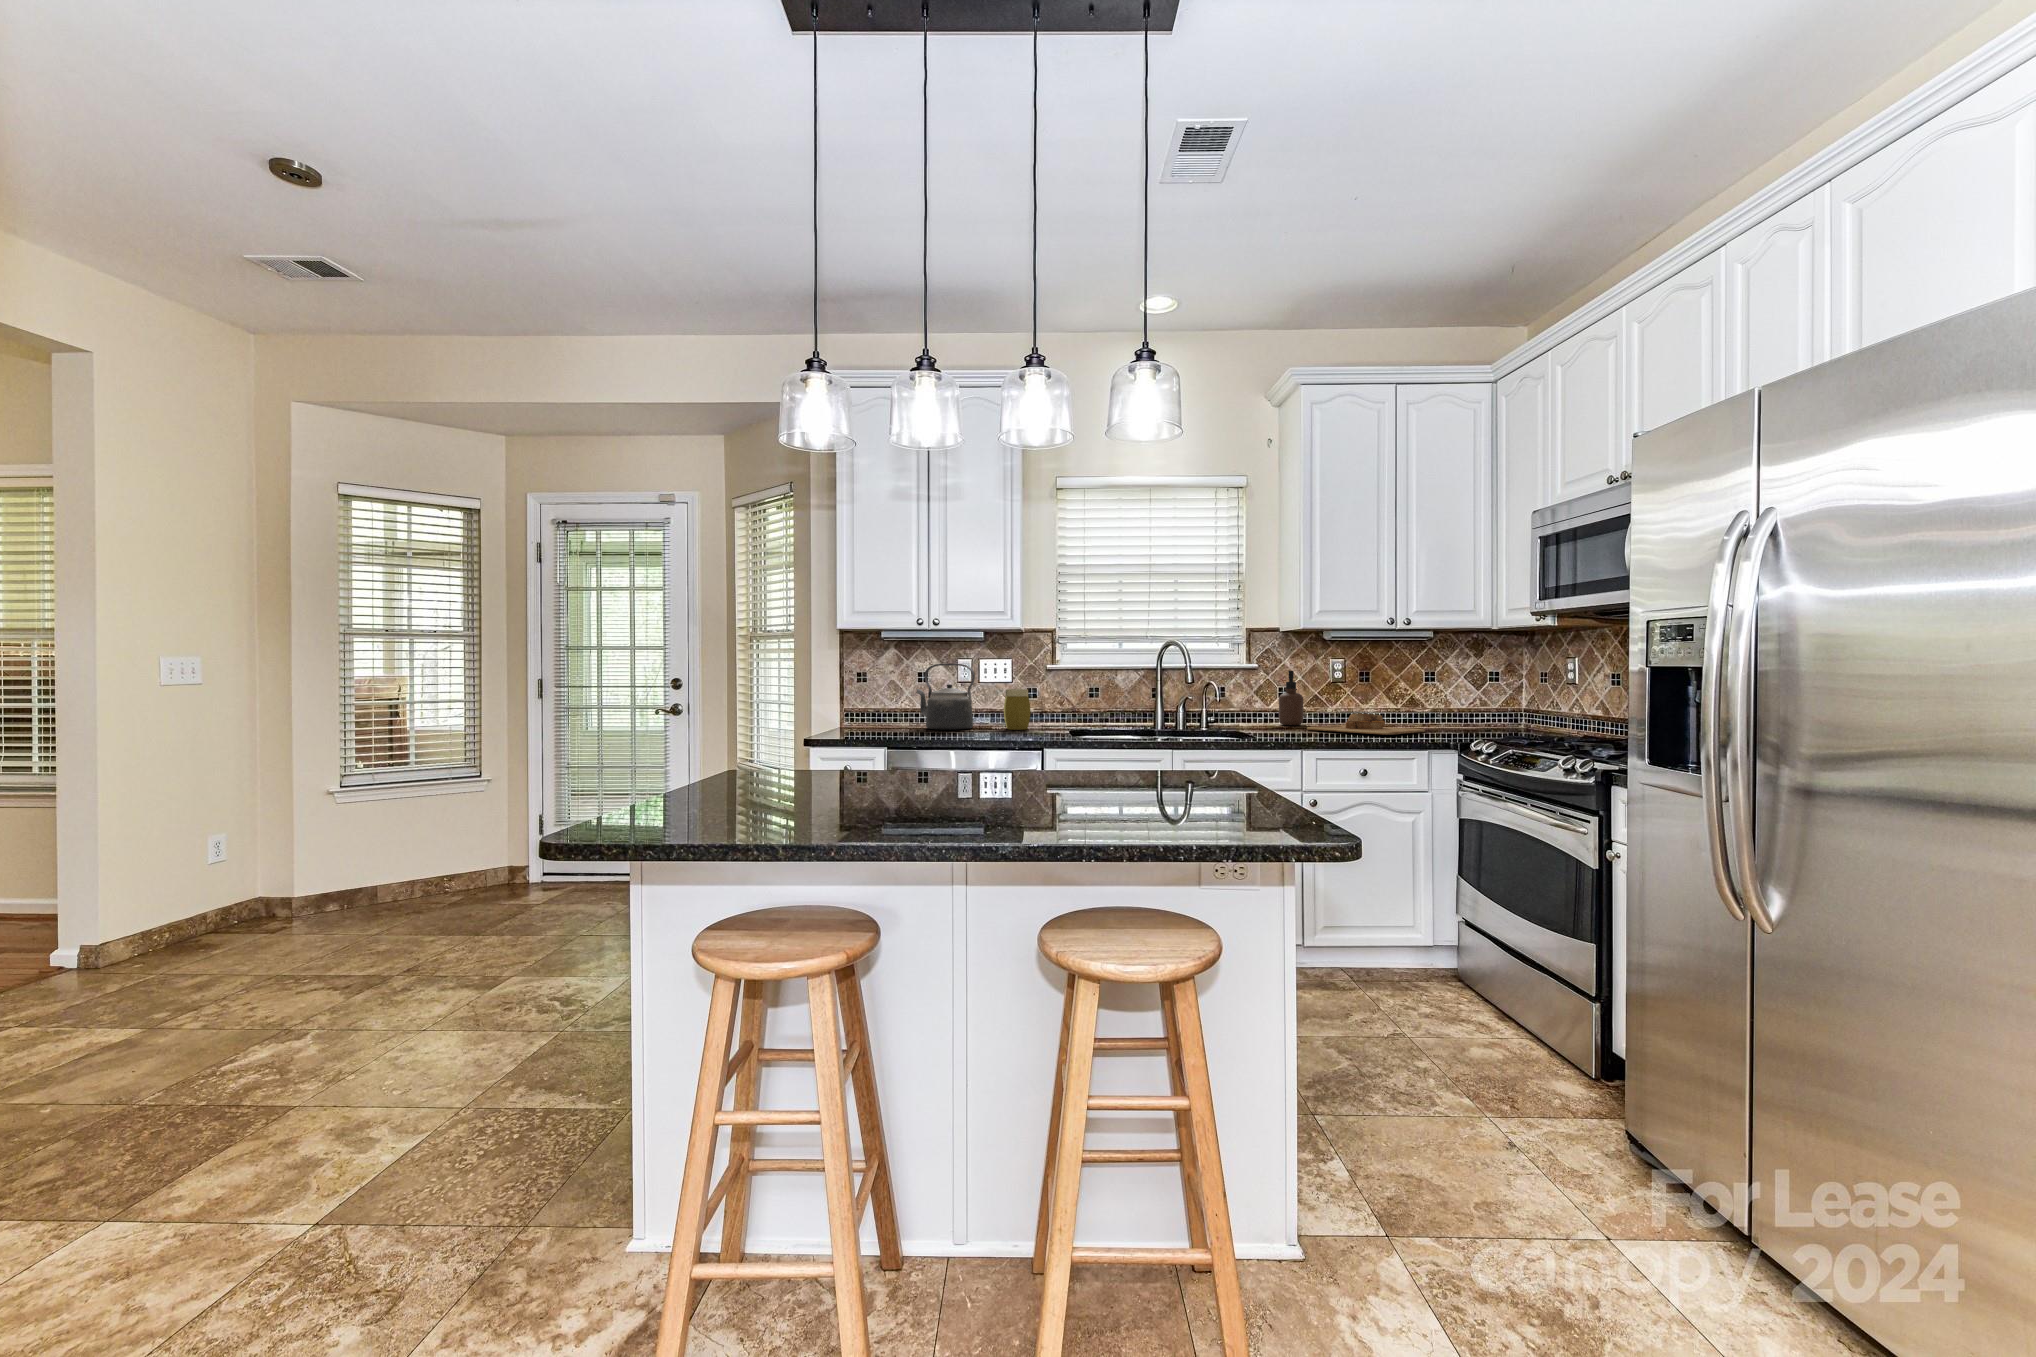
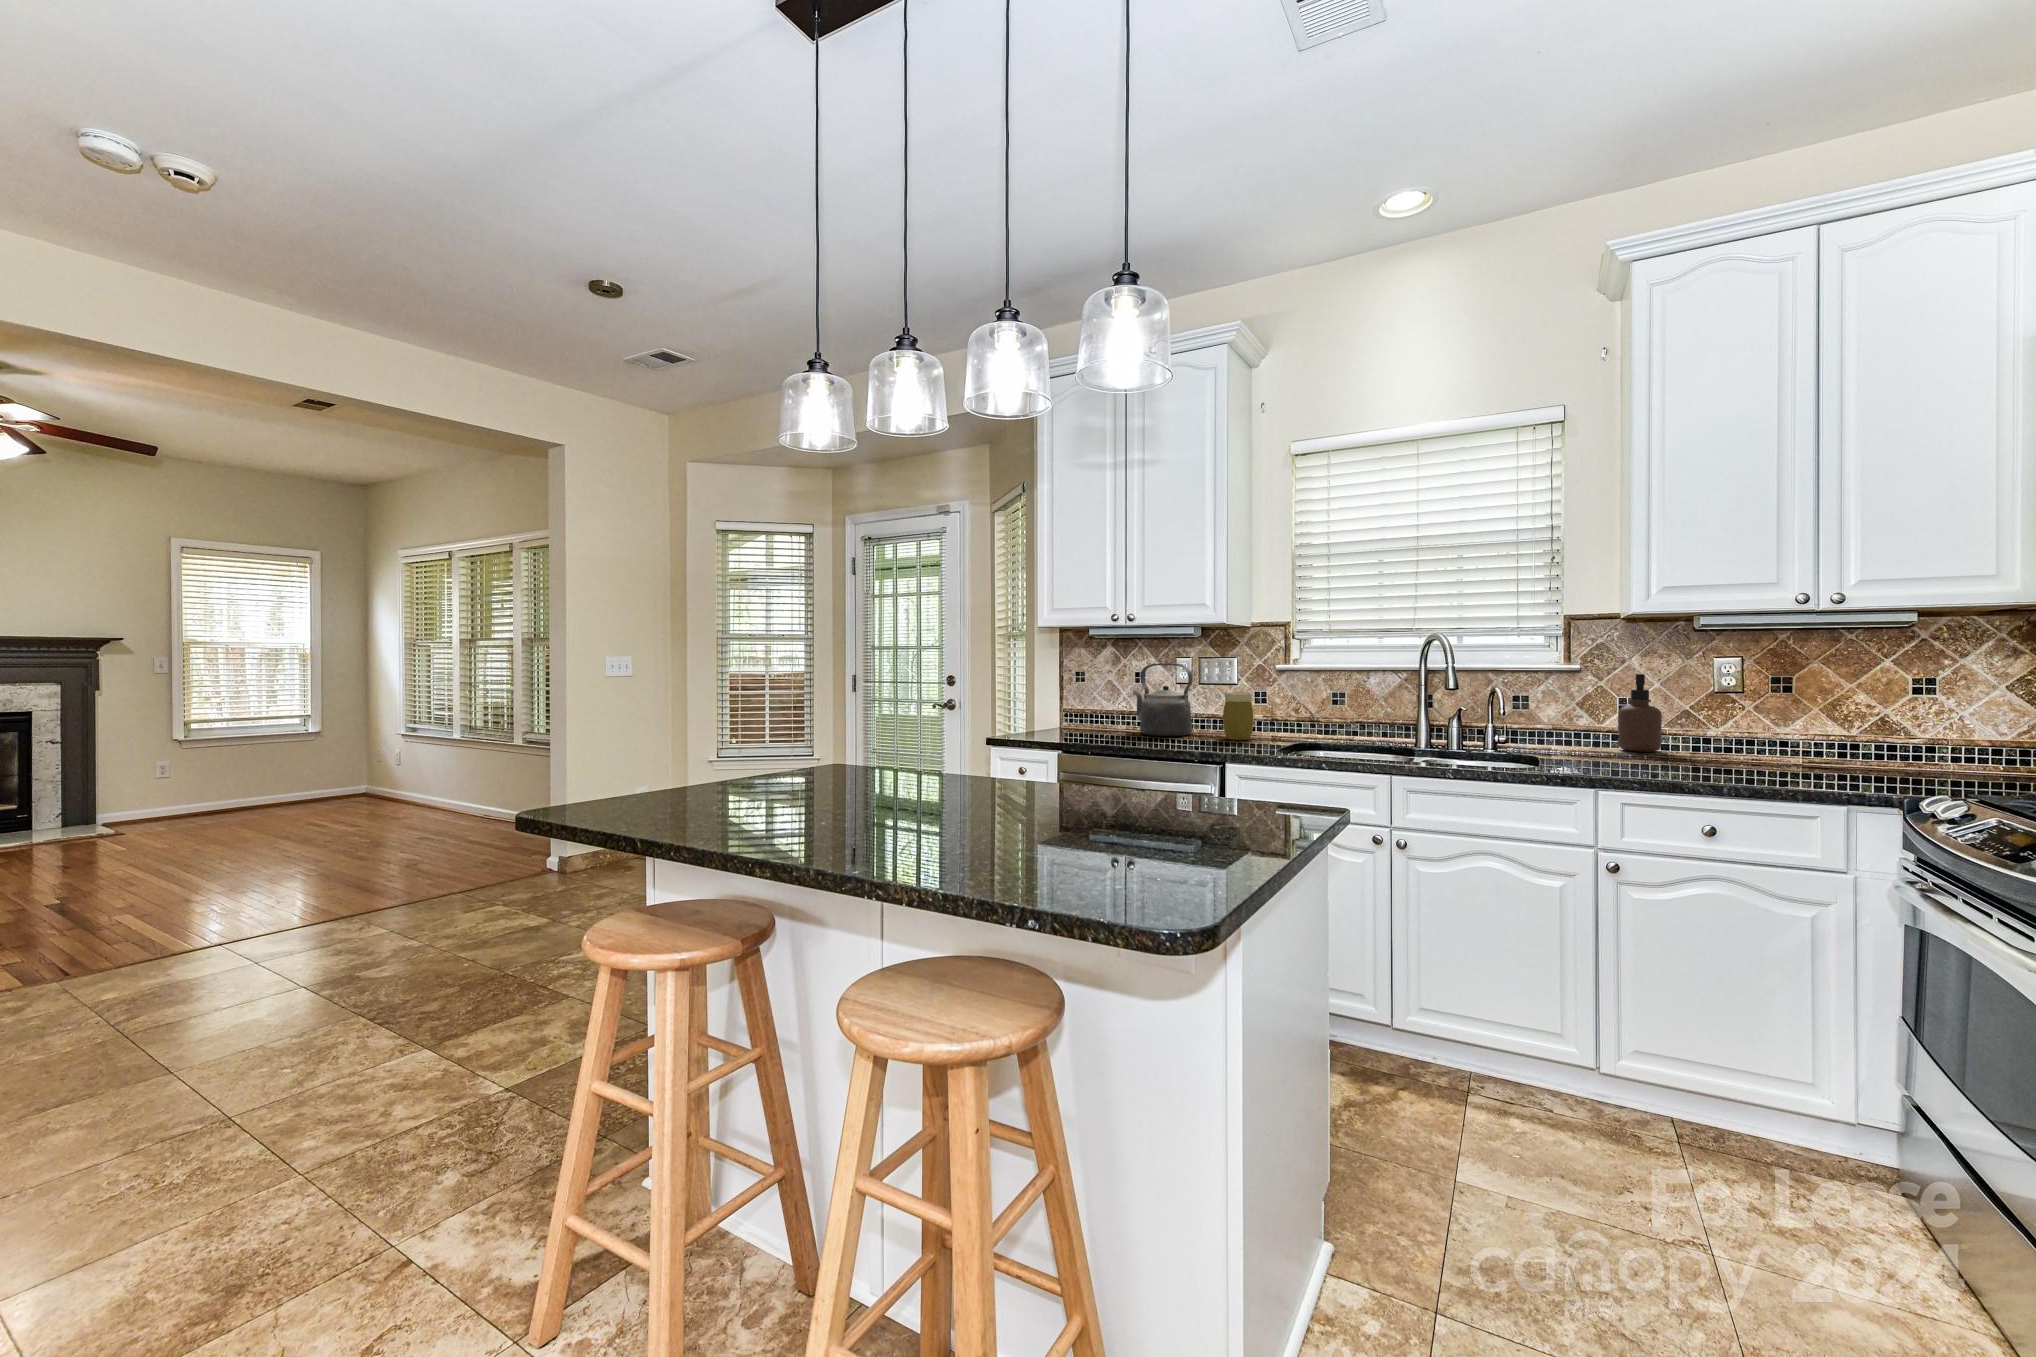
cutting board: present [1307,713,1425,735] -> none [1665,743,1917,785]

